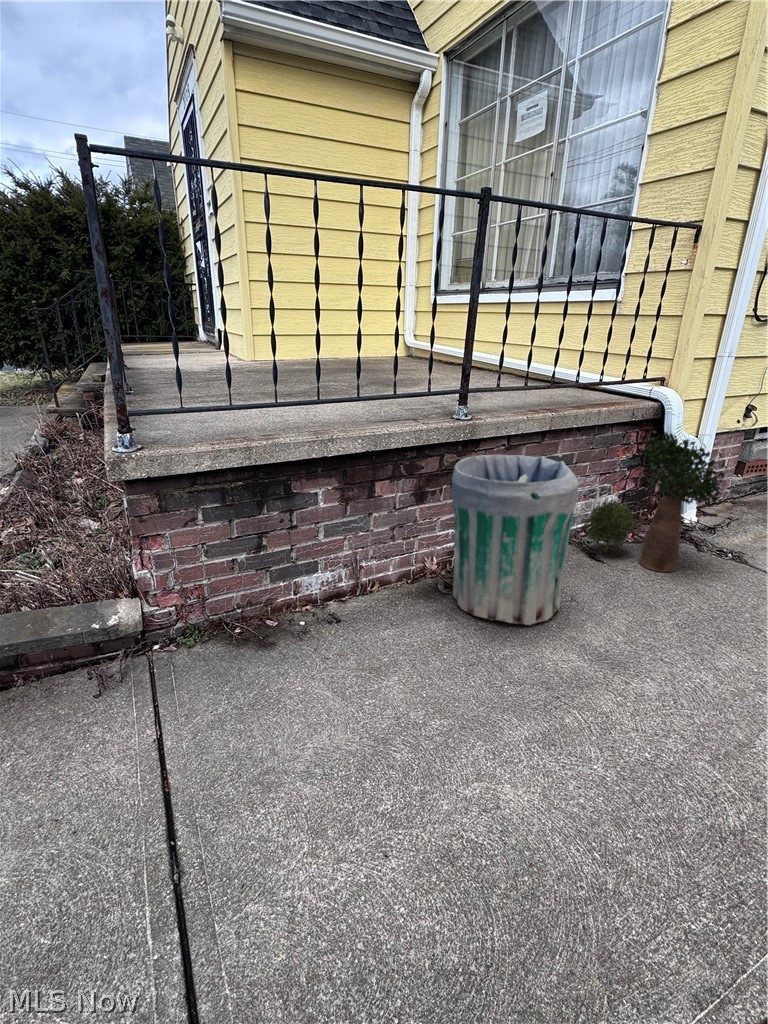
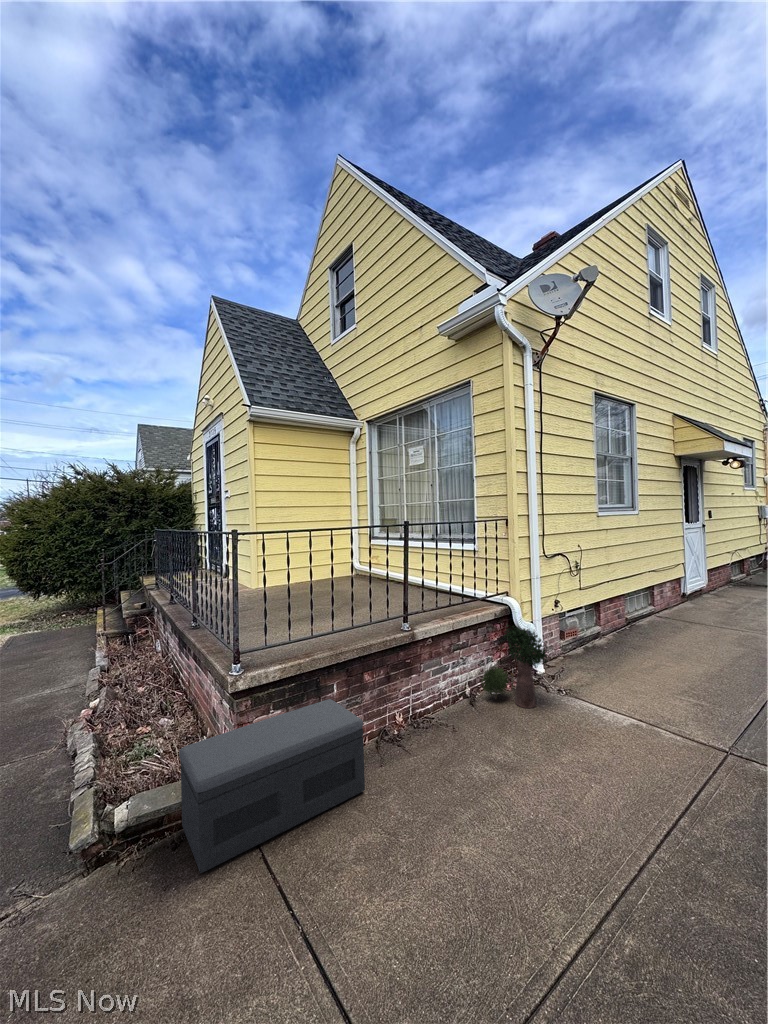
trash can: present [452,455,578,625] -> none [406,648,475,753]
storage bench: none [9,515,354,752] -> present [179,699,365,873]

